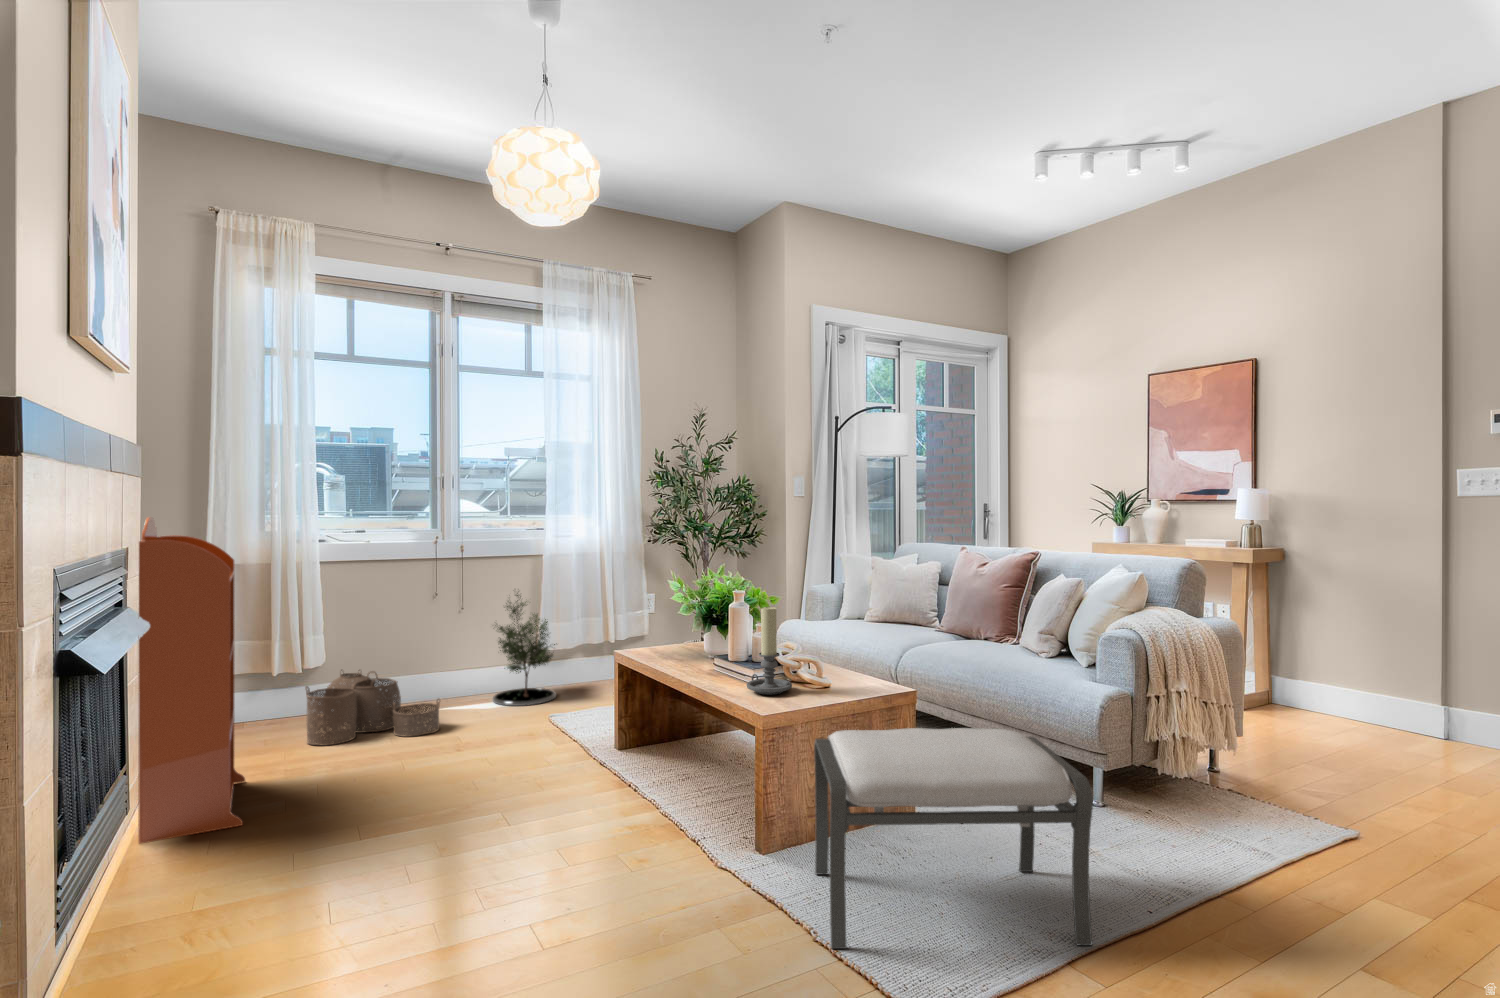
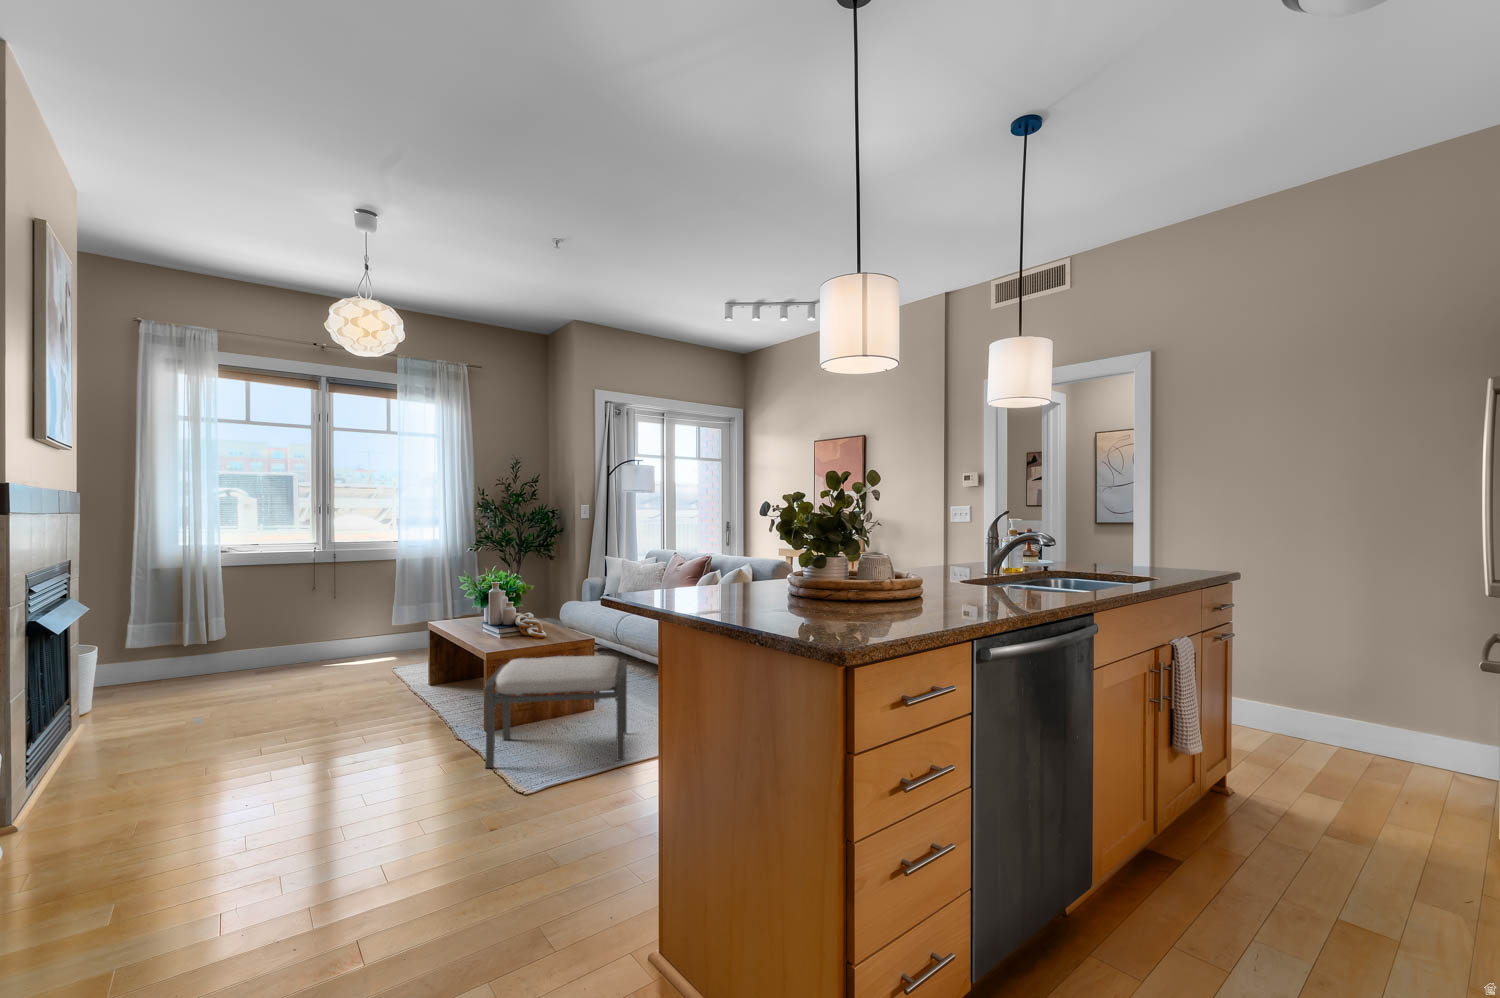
bookcase: present [138,517,245,844] -> none [76,540,155,746]
potted tree: present [493,593,556,706] -> none [350,583,404,664]
candle holder: present [747,606,792,695] -> none [483,591,512,643]
woven basket: present [305,670,440,745] -> none [204,641,307,691]

